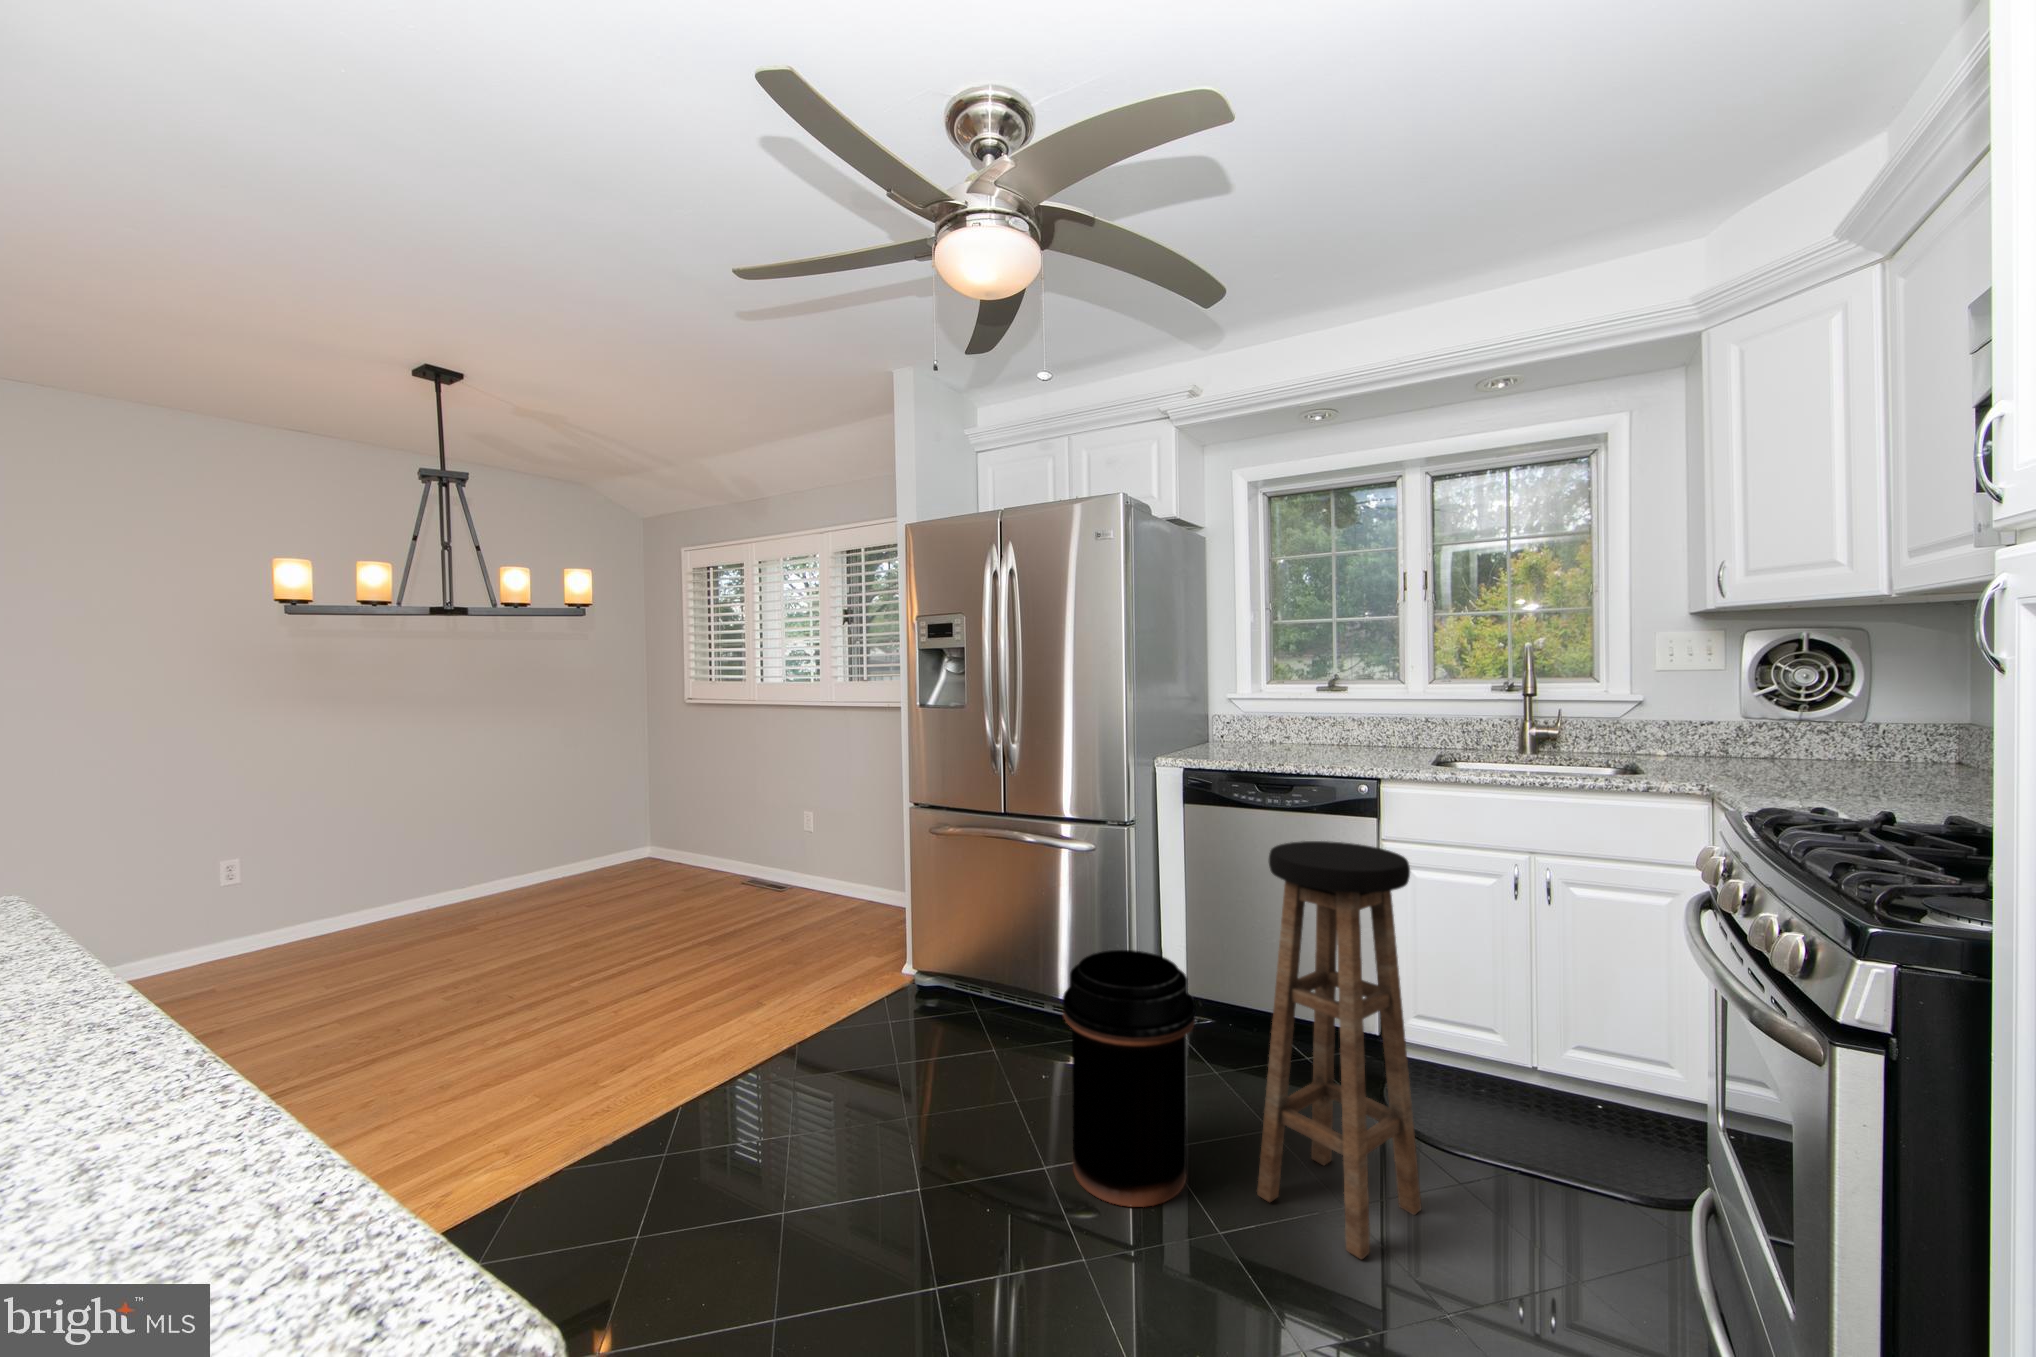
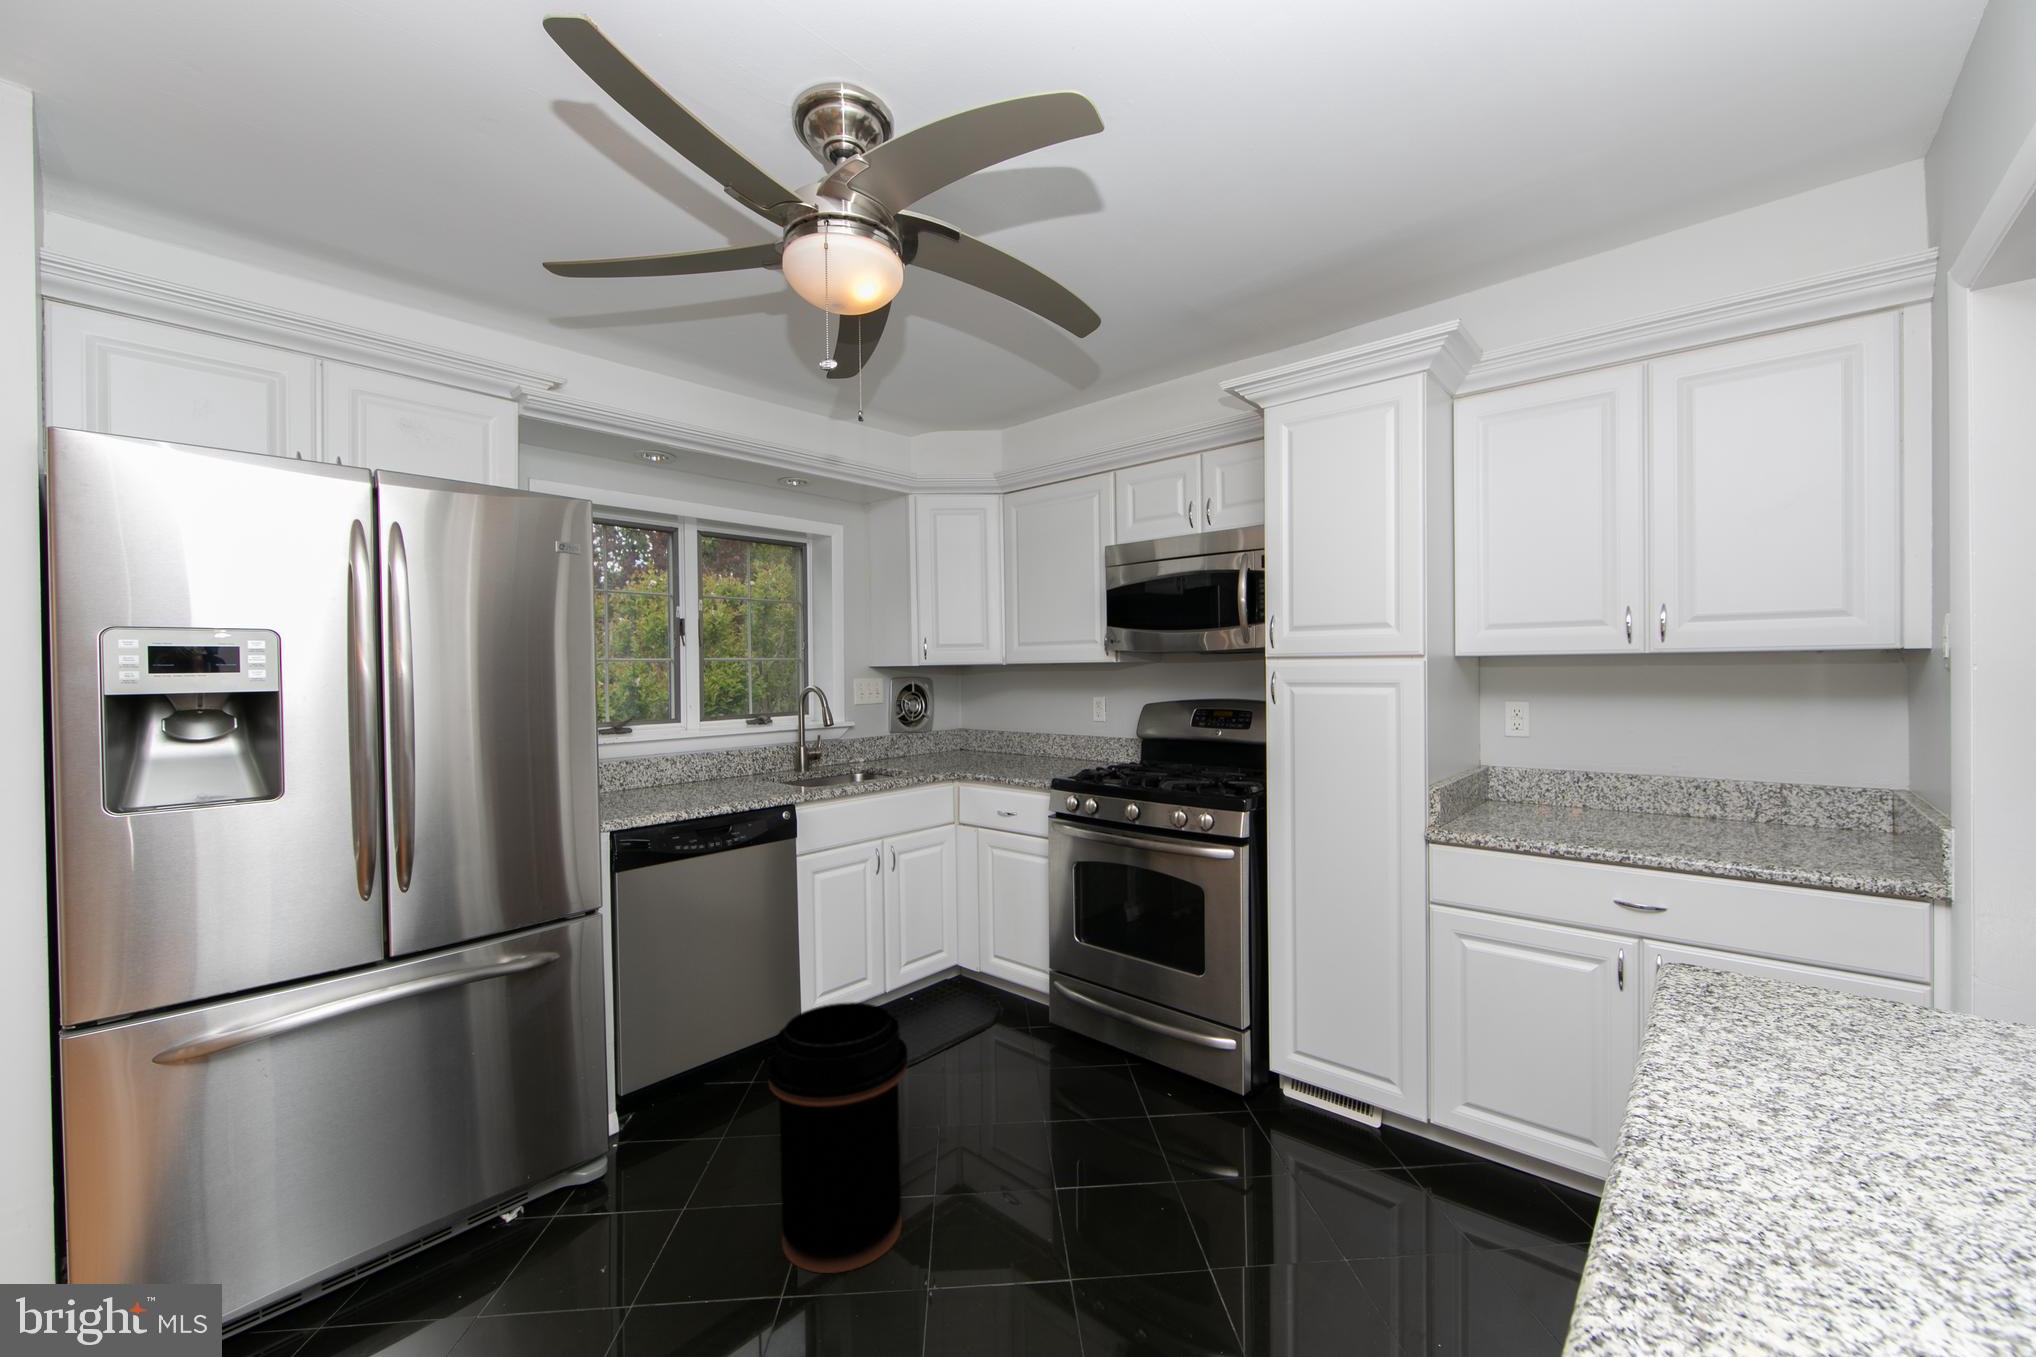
bar stool: present [1257,841,1421,1259] -> none [887,843,1004,1162]

